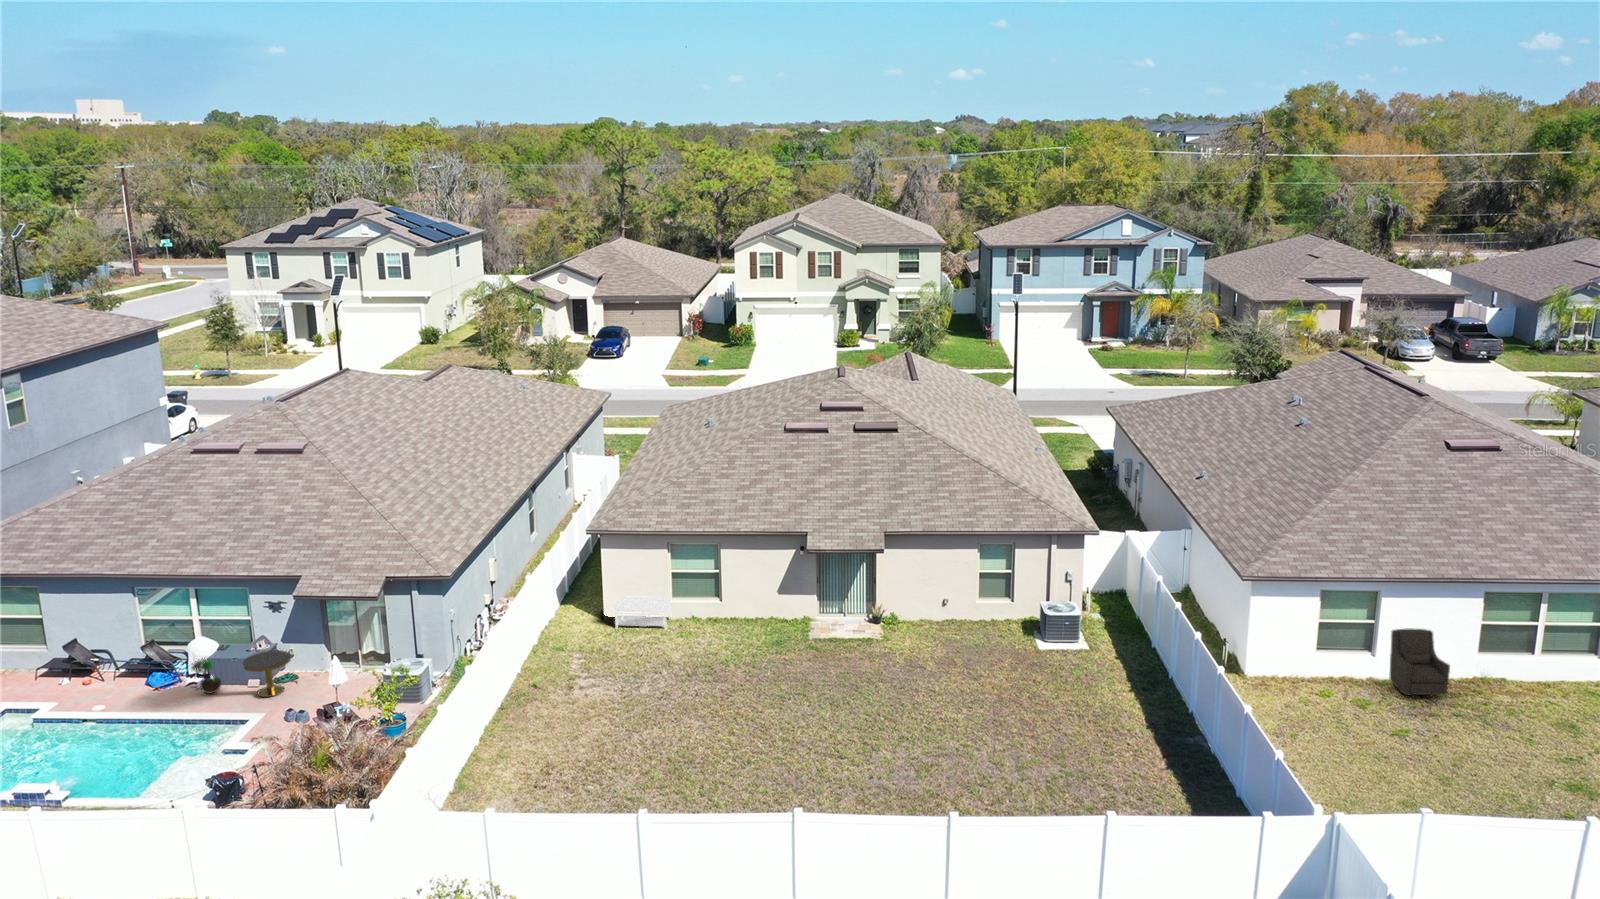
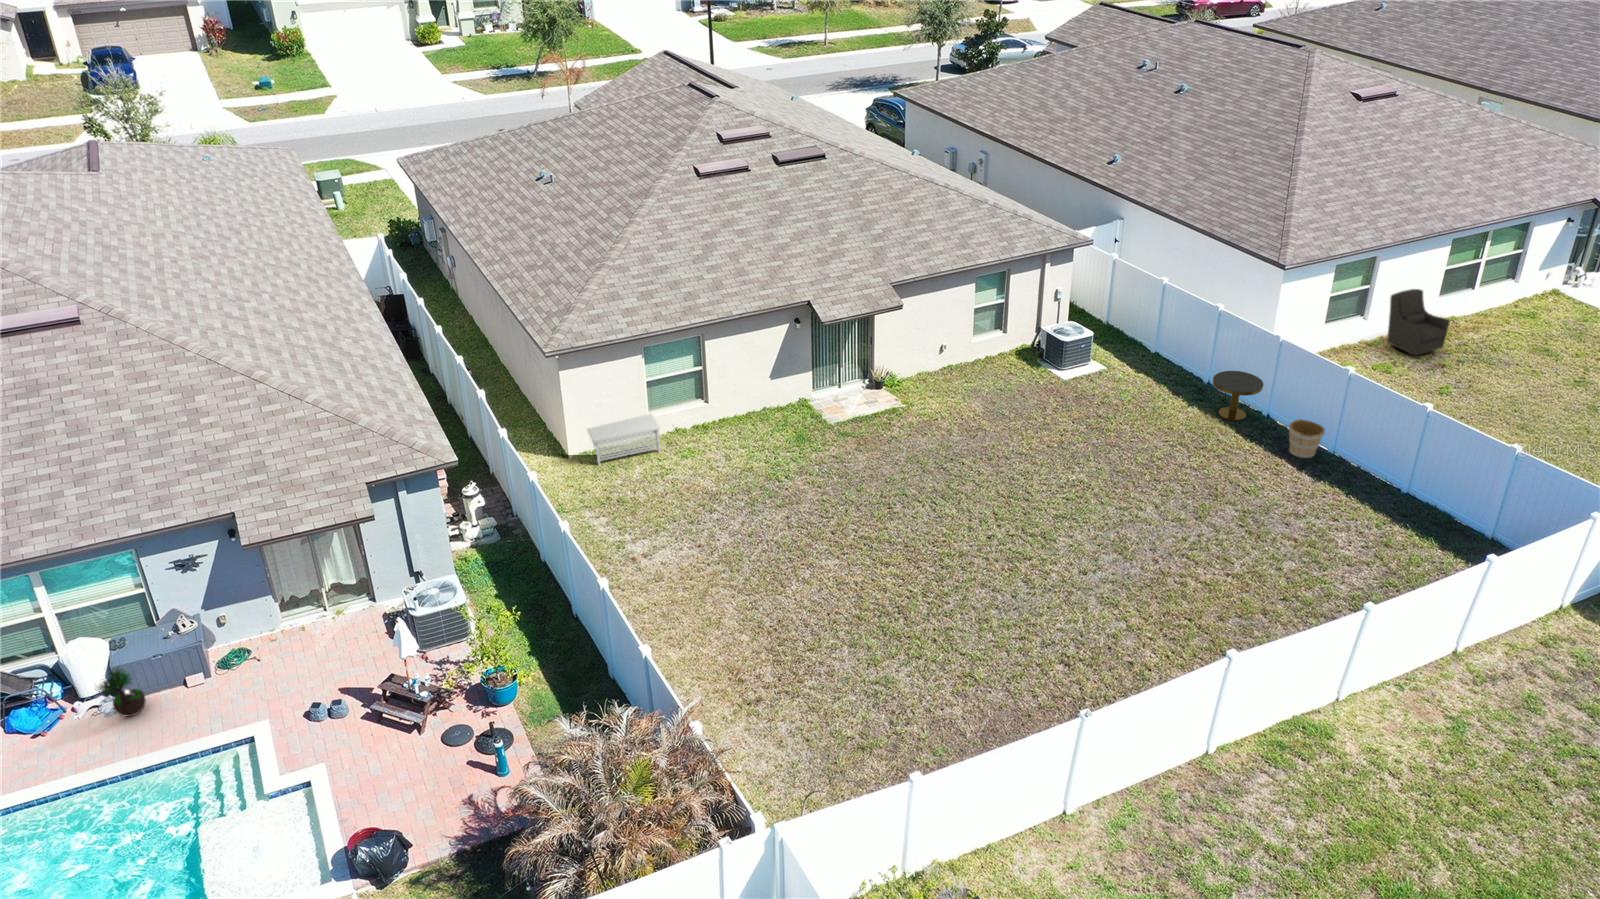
side table: present [242,650,291,697] -> present [1213,371,1263,421]
wooden bucket: none [1172,710,1207,749] -> present [1289,419,1325,458]

